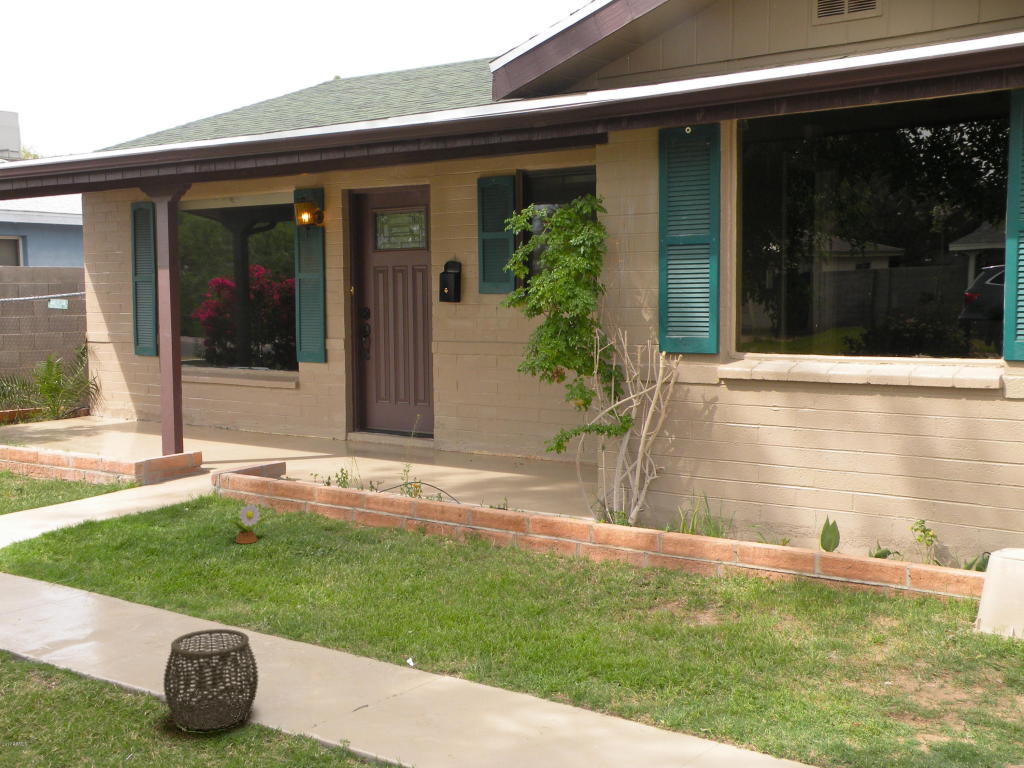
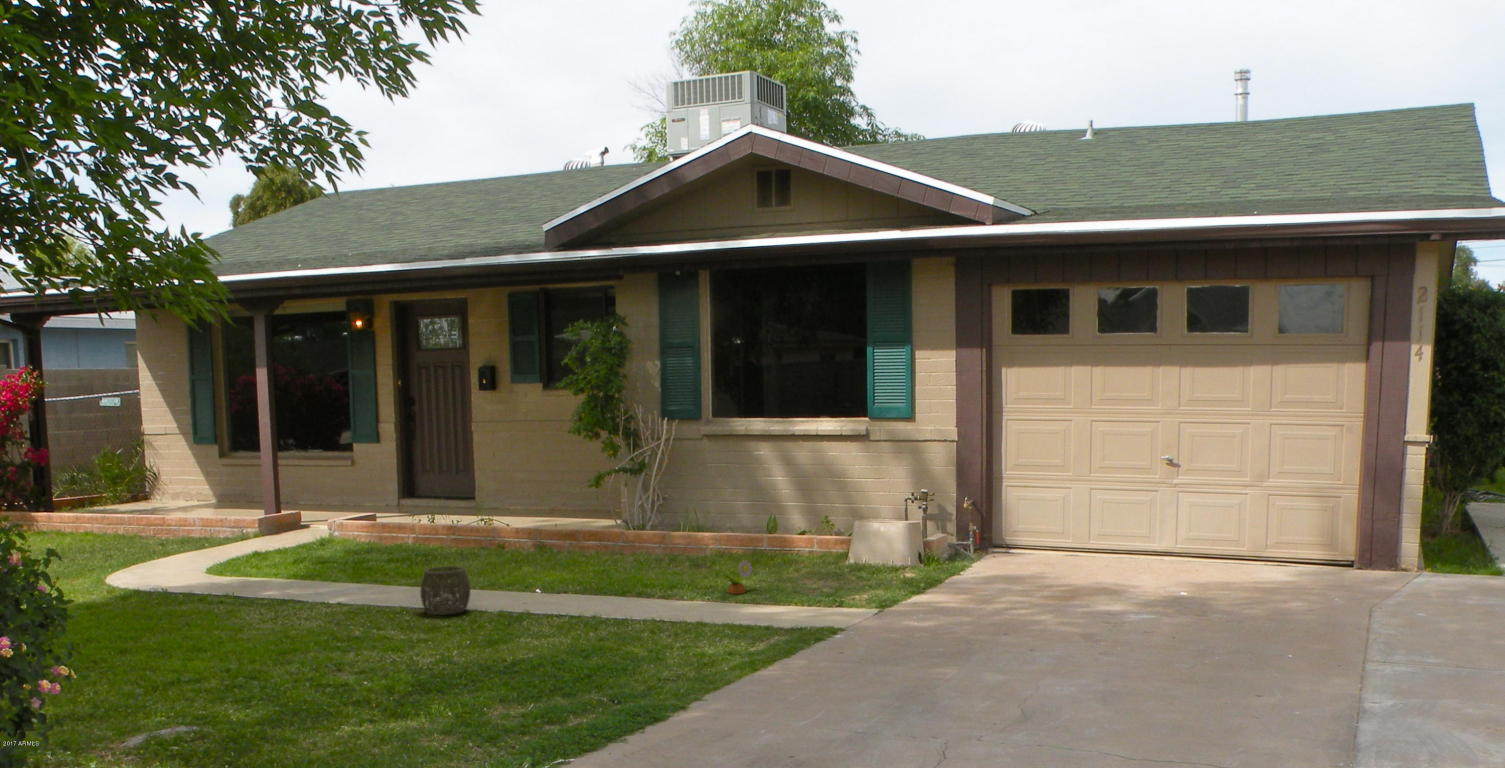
decorative plant: present [228,504,267,544] -> present [720,559,751,594]

